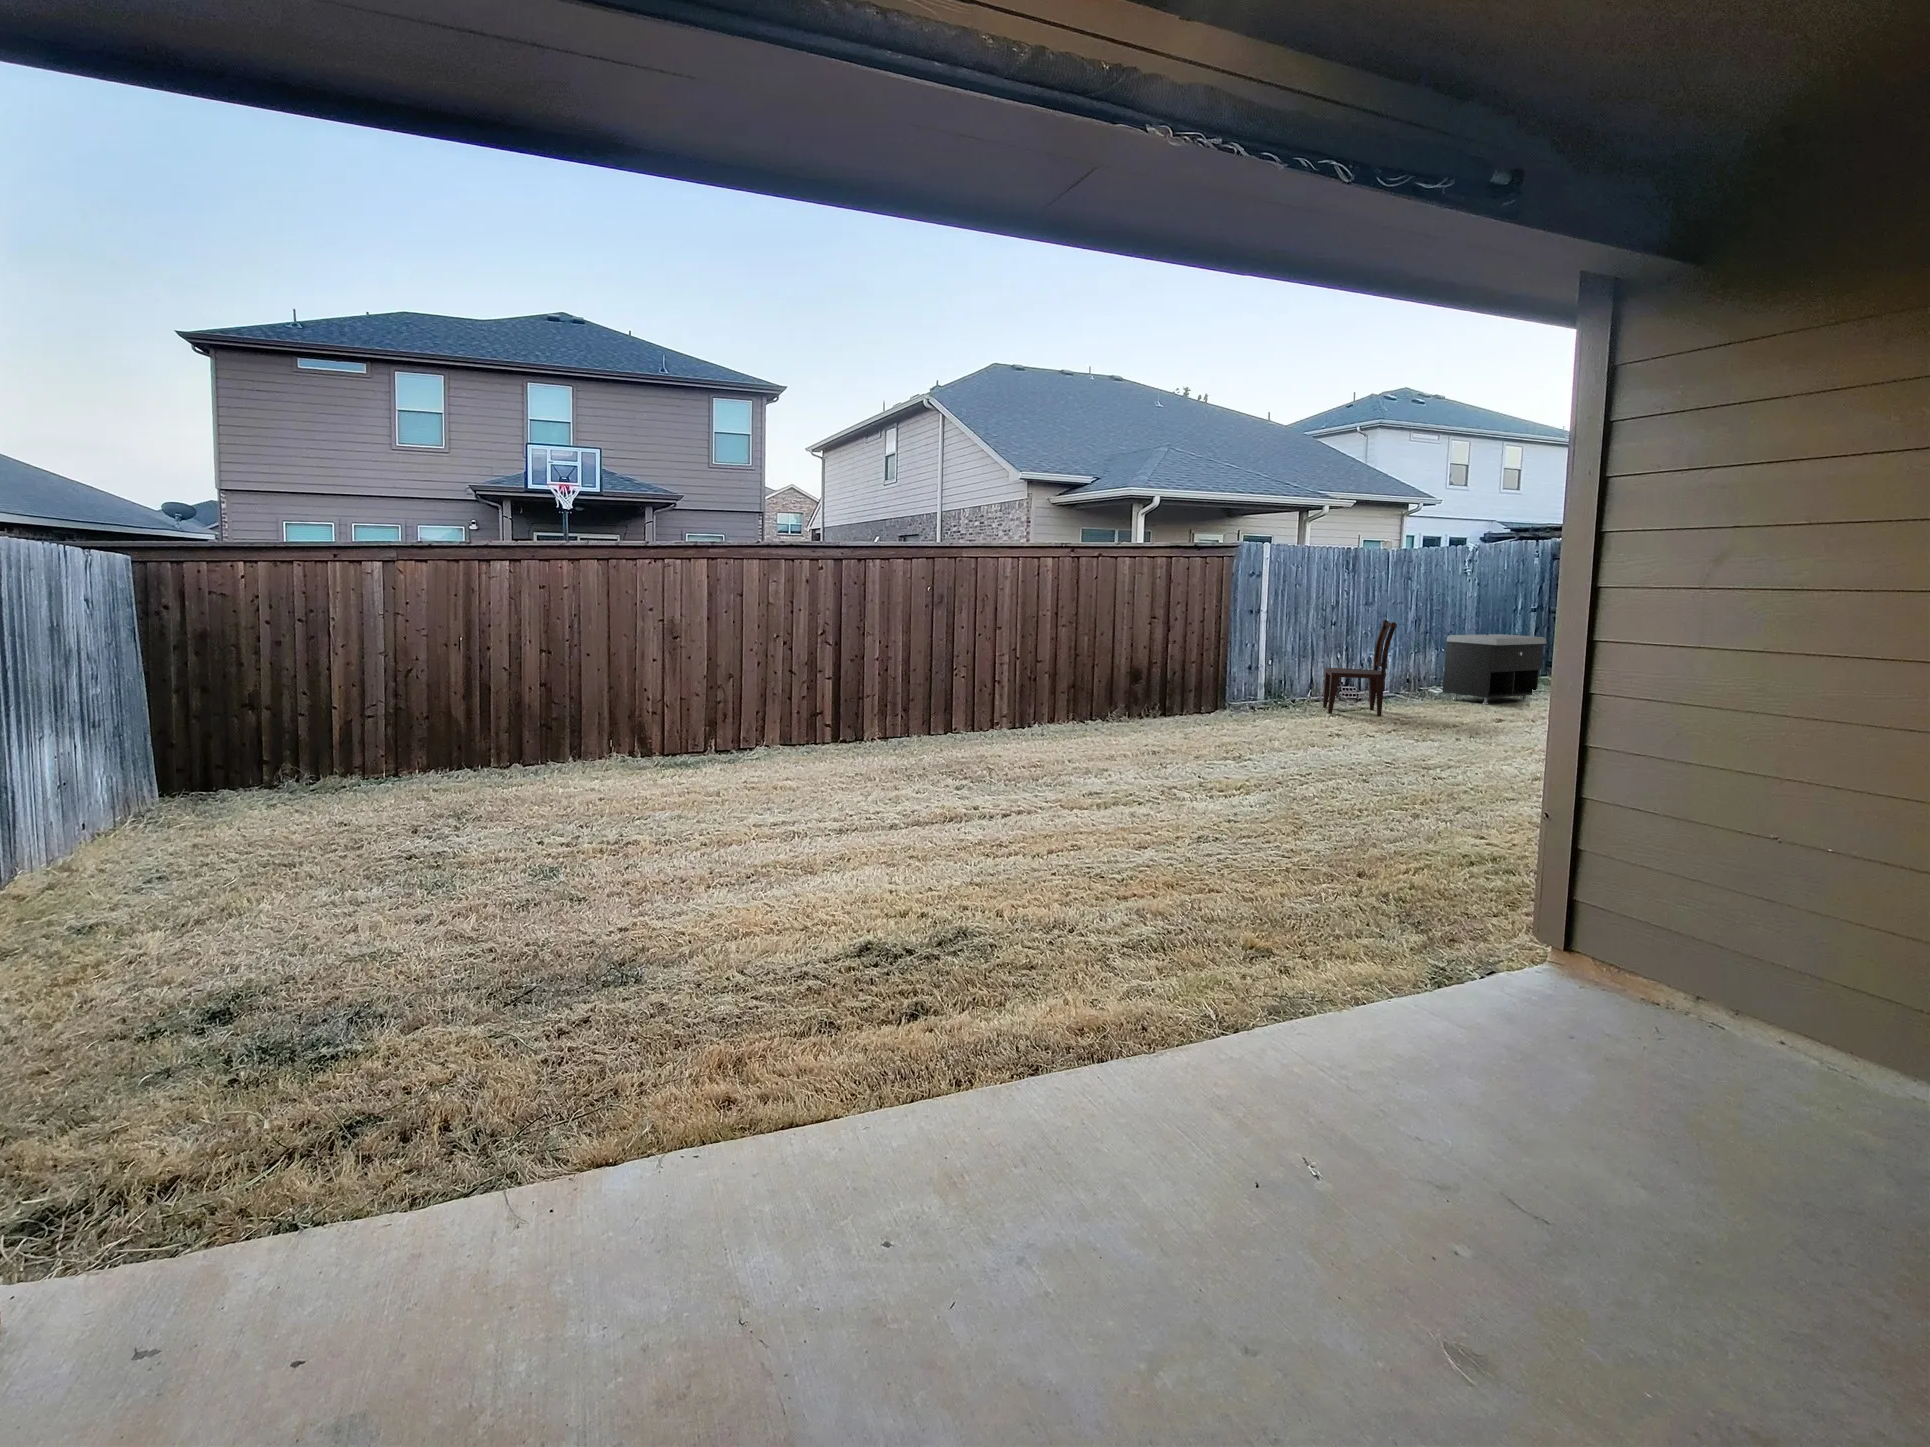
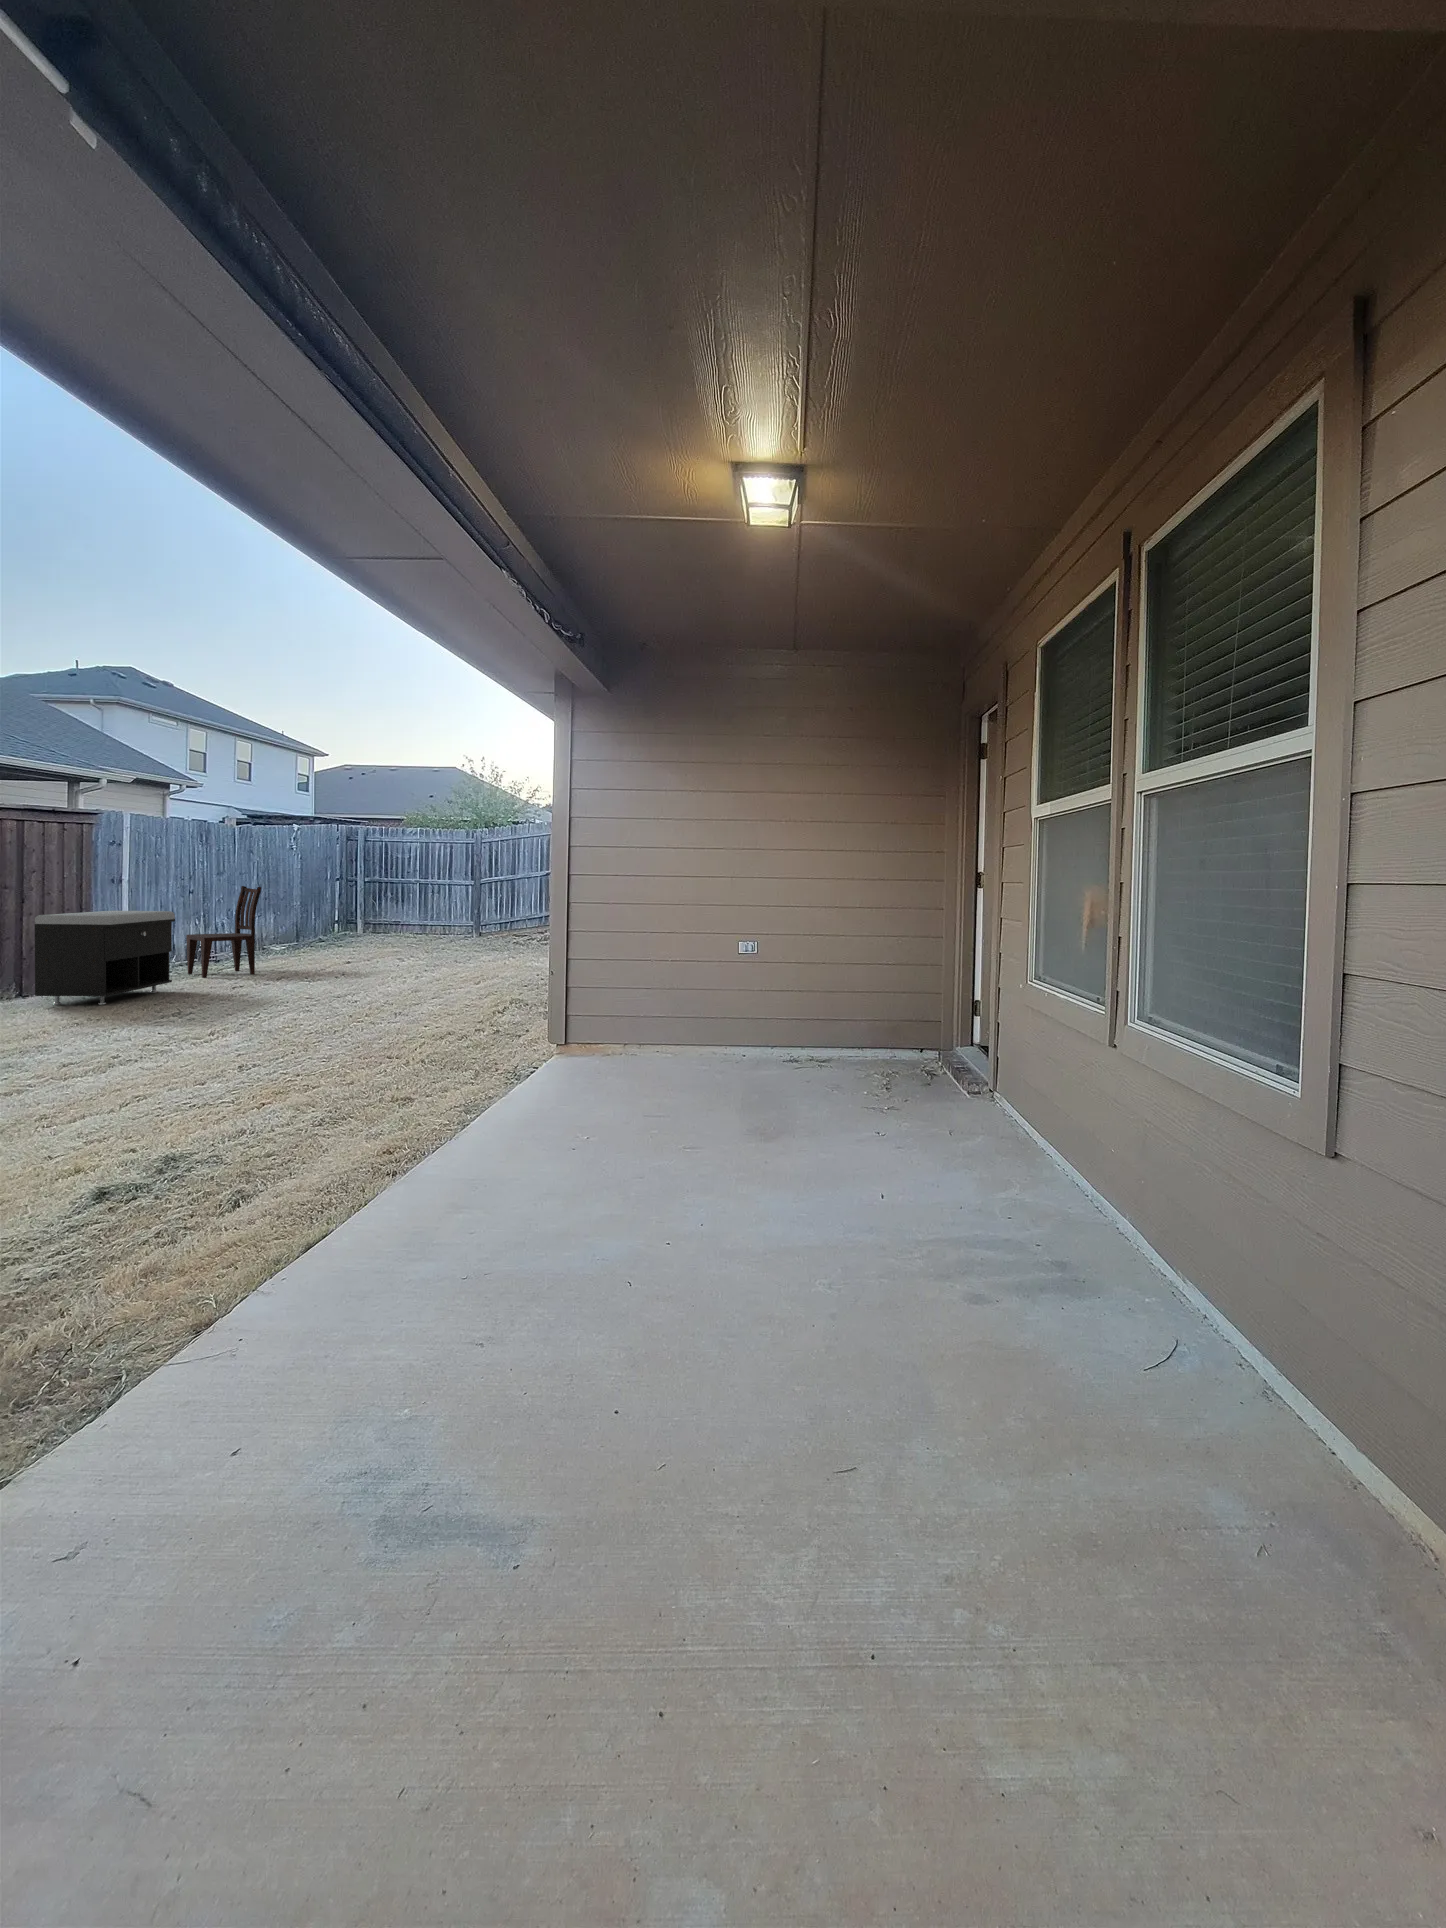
storage bench: present [1442,634,1546,704] -> present [35,911,175,1005]

